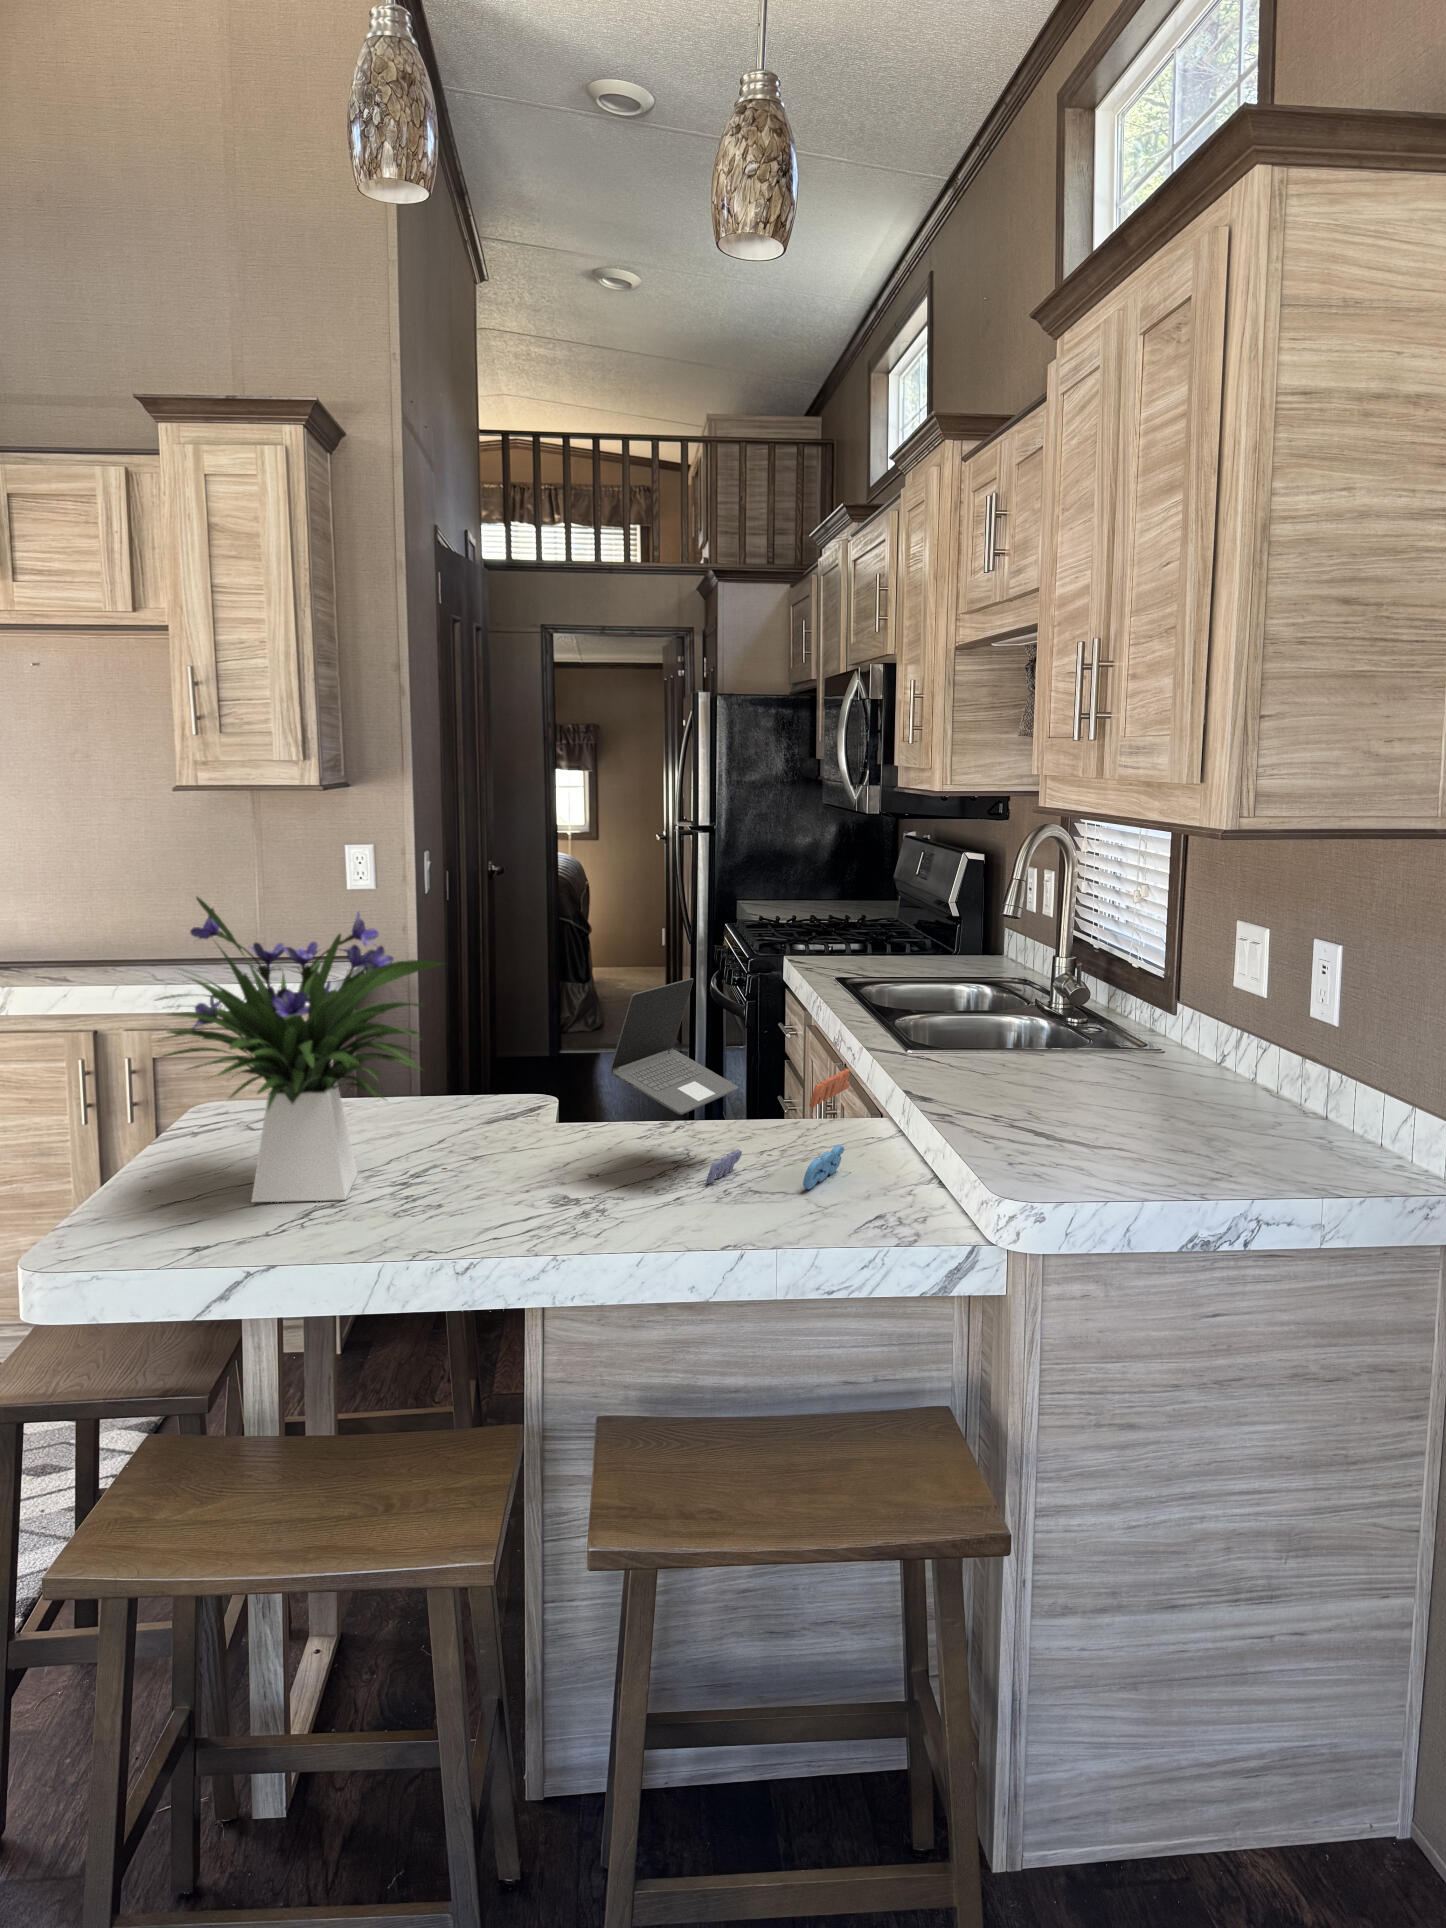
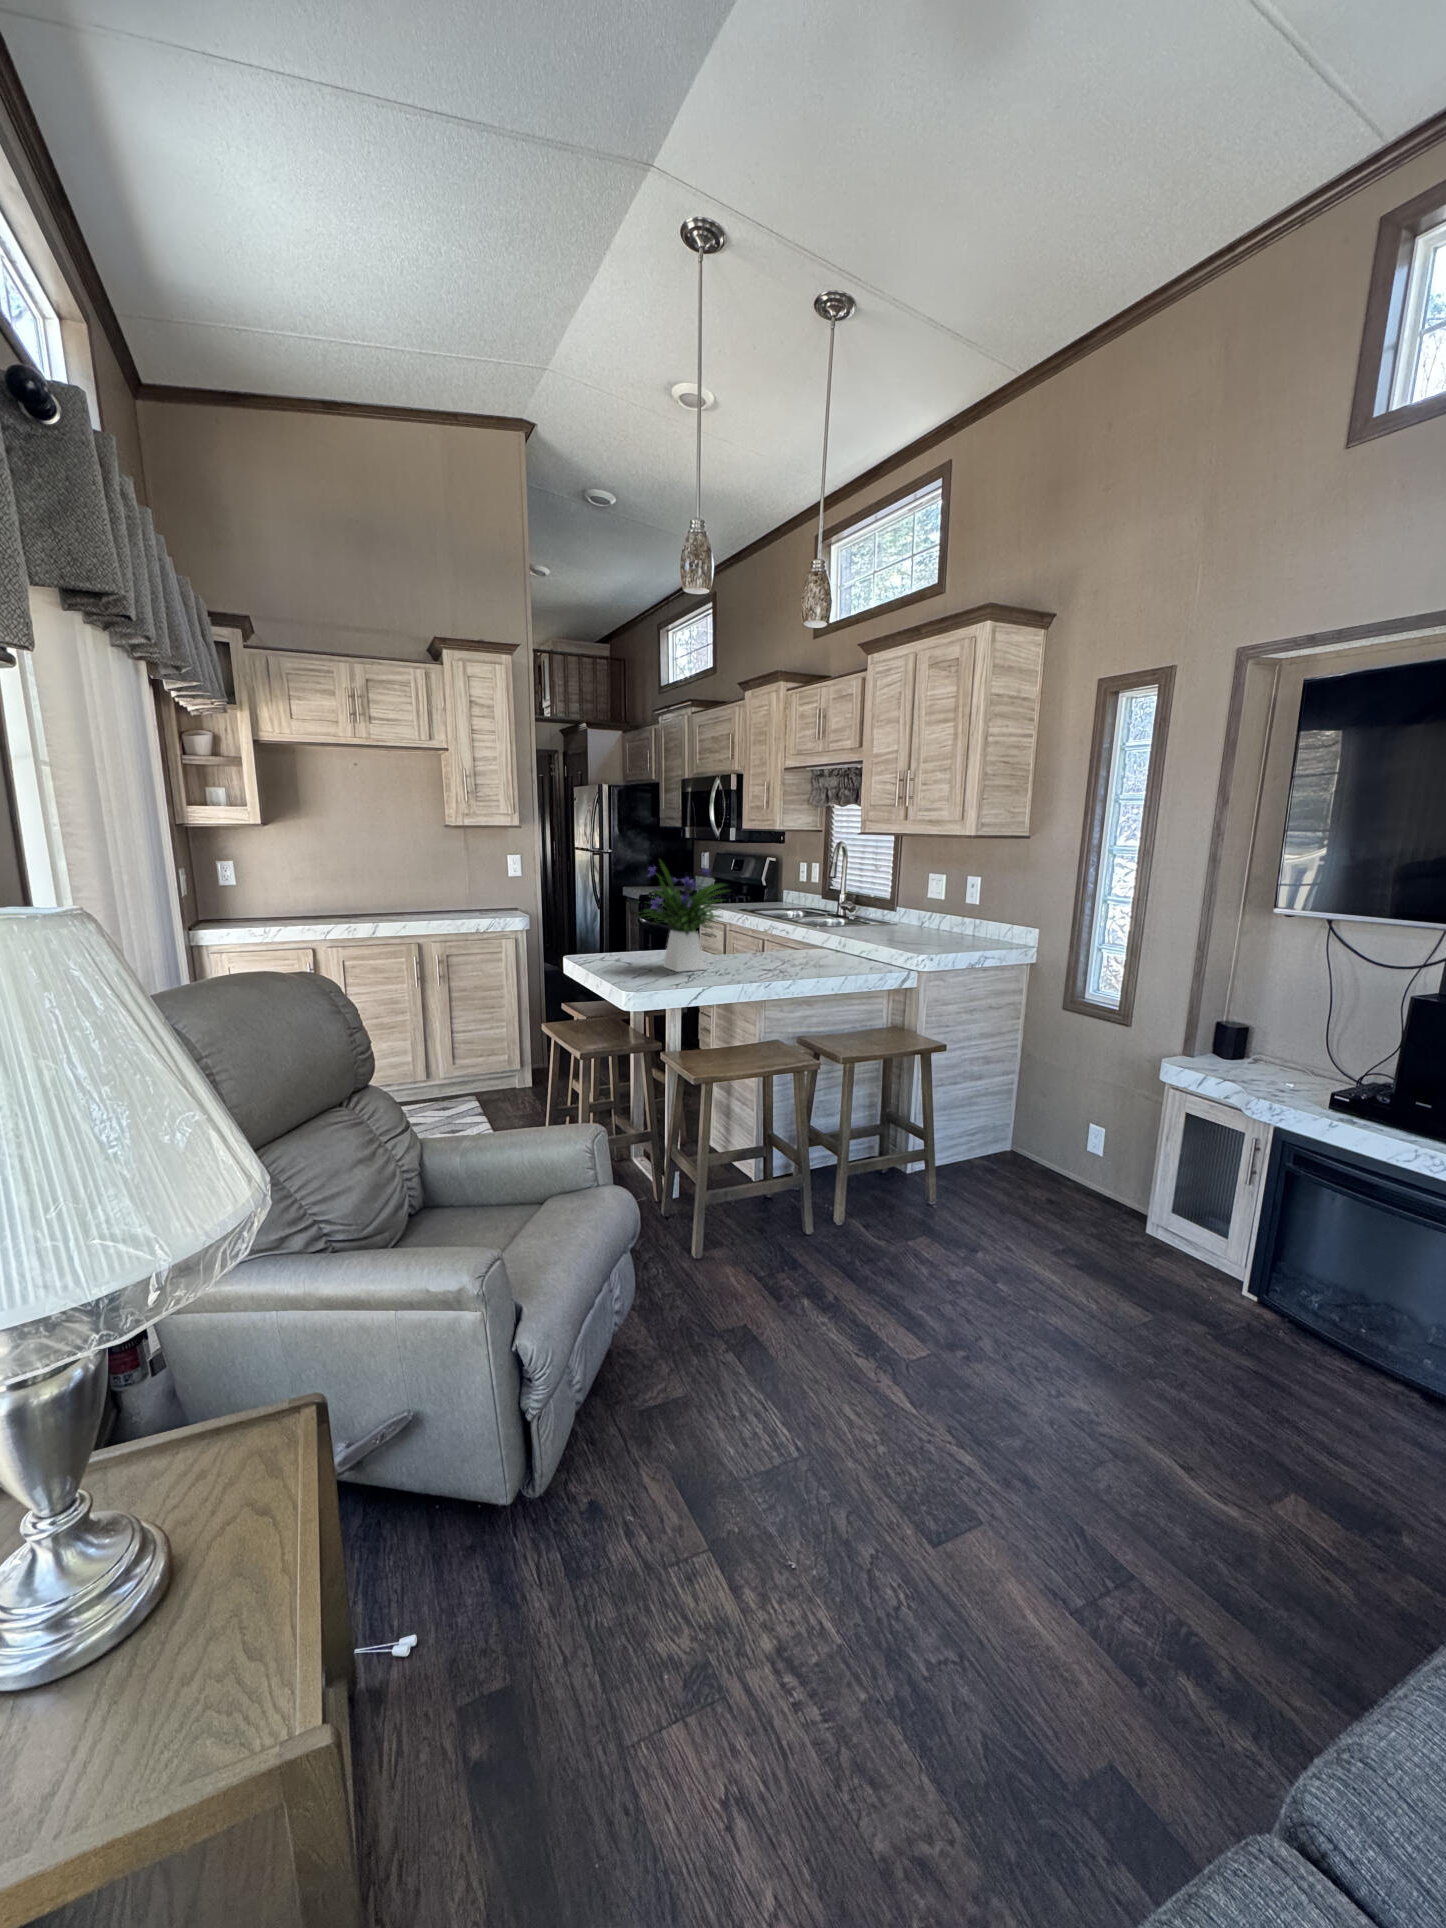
laptop: present [610,978,850,1189] -> none [782,892,852,961]

